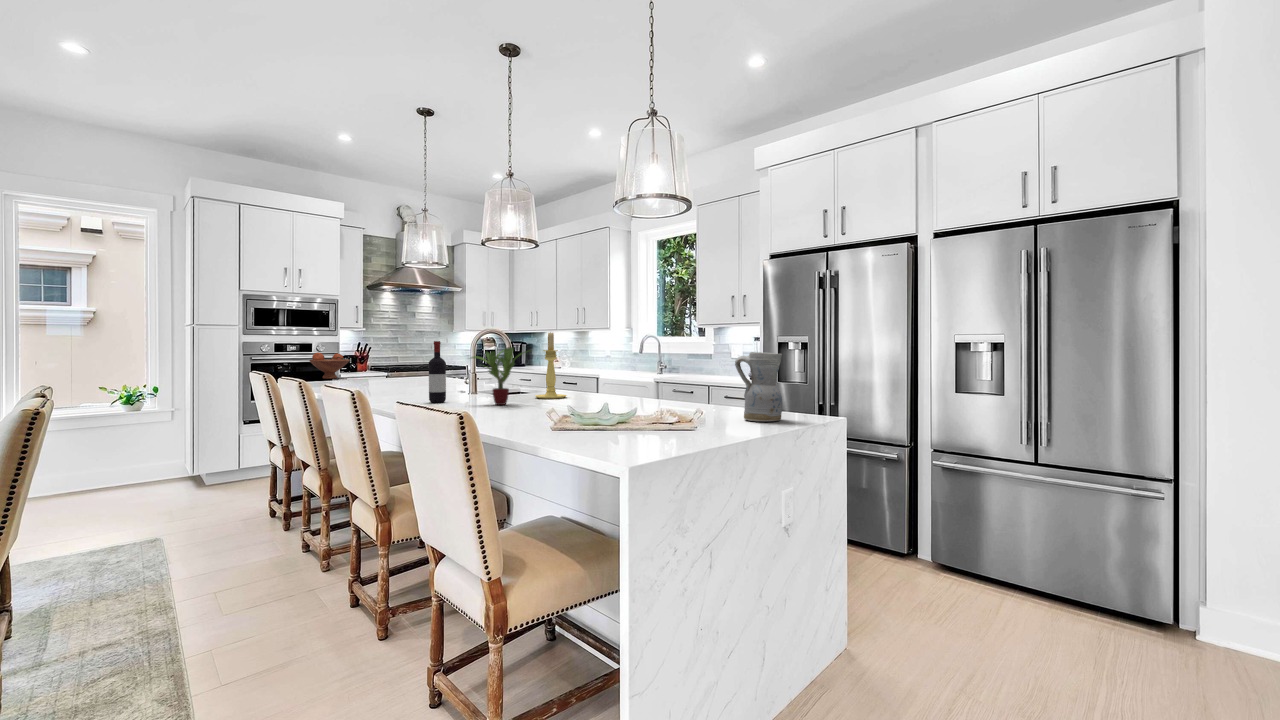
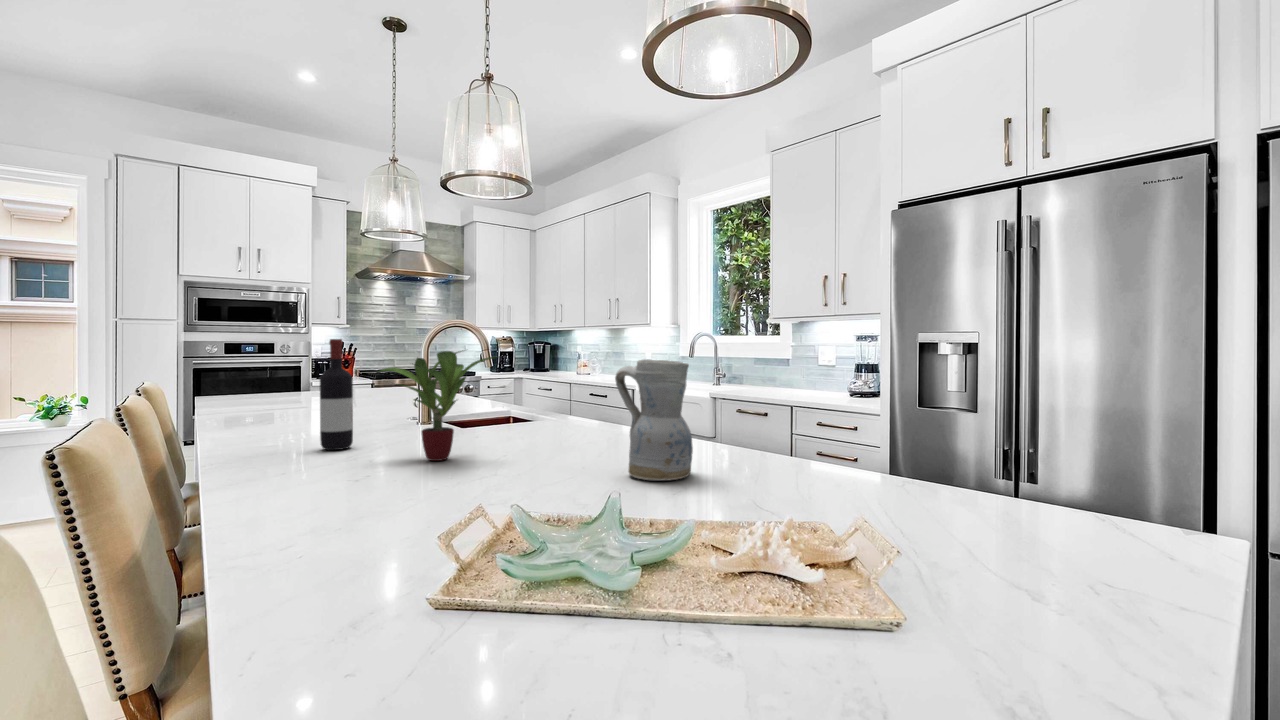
candle holder: present [535,332,567,399] -> none [516,323,572,441]
fruit bowl: present [309,352,349,379] -> none [260,355,314,389]
ceramic pitcher: present [735,352,782,421] -> present [615,359,693,481]

